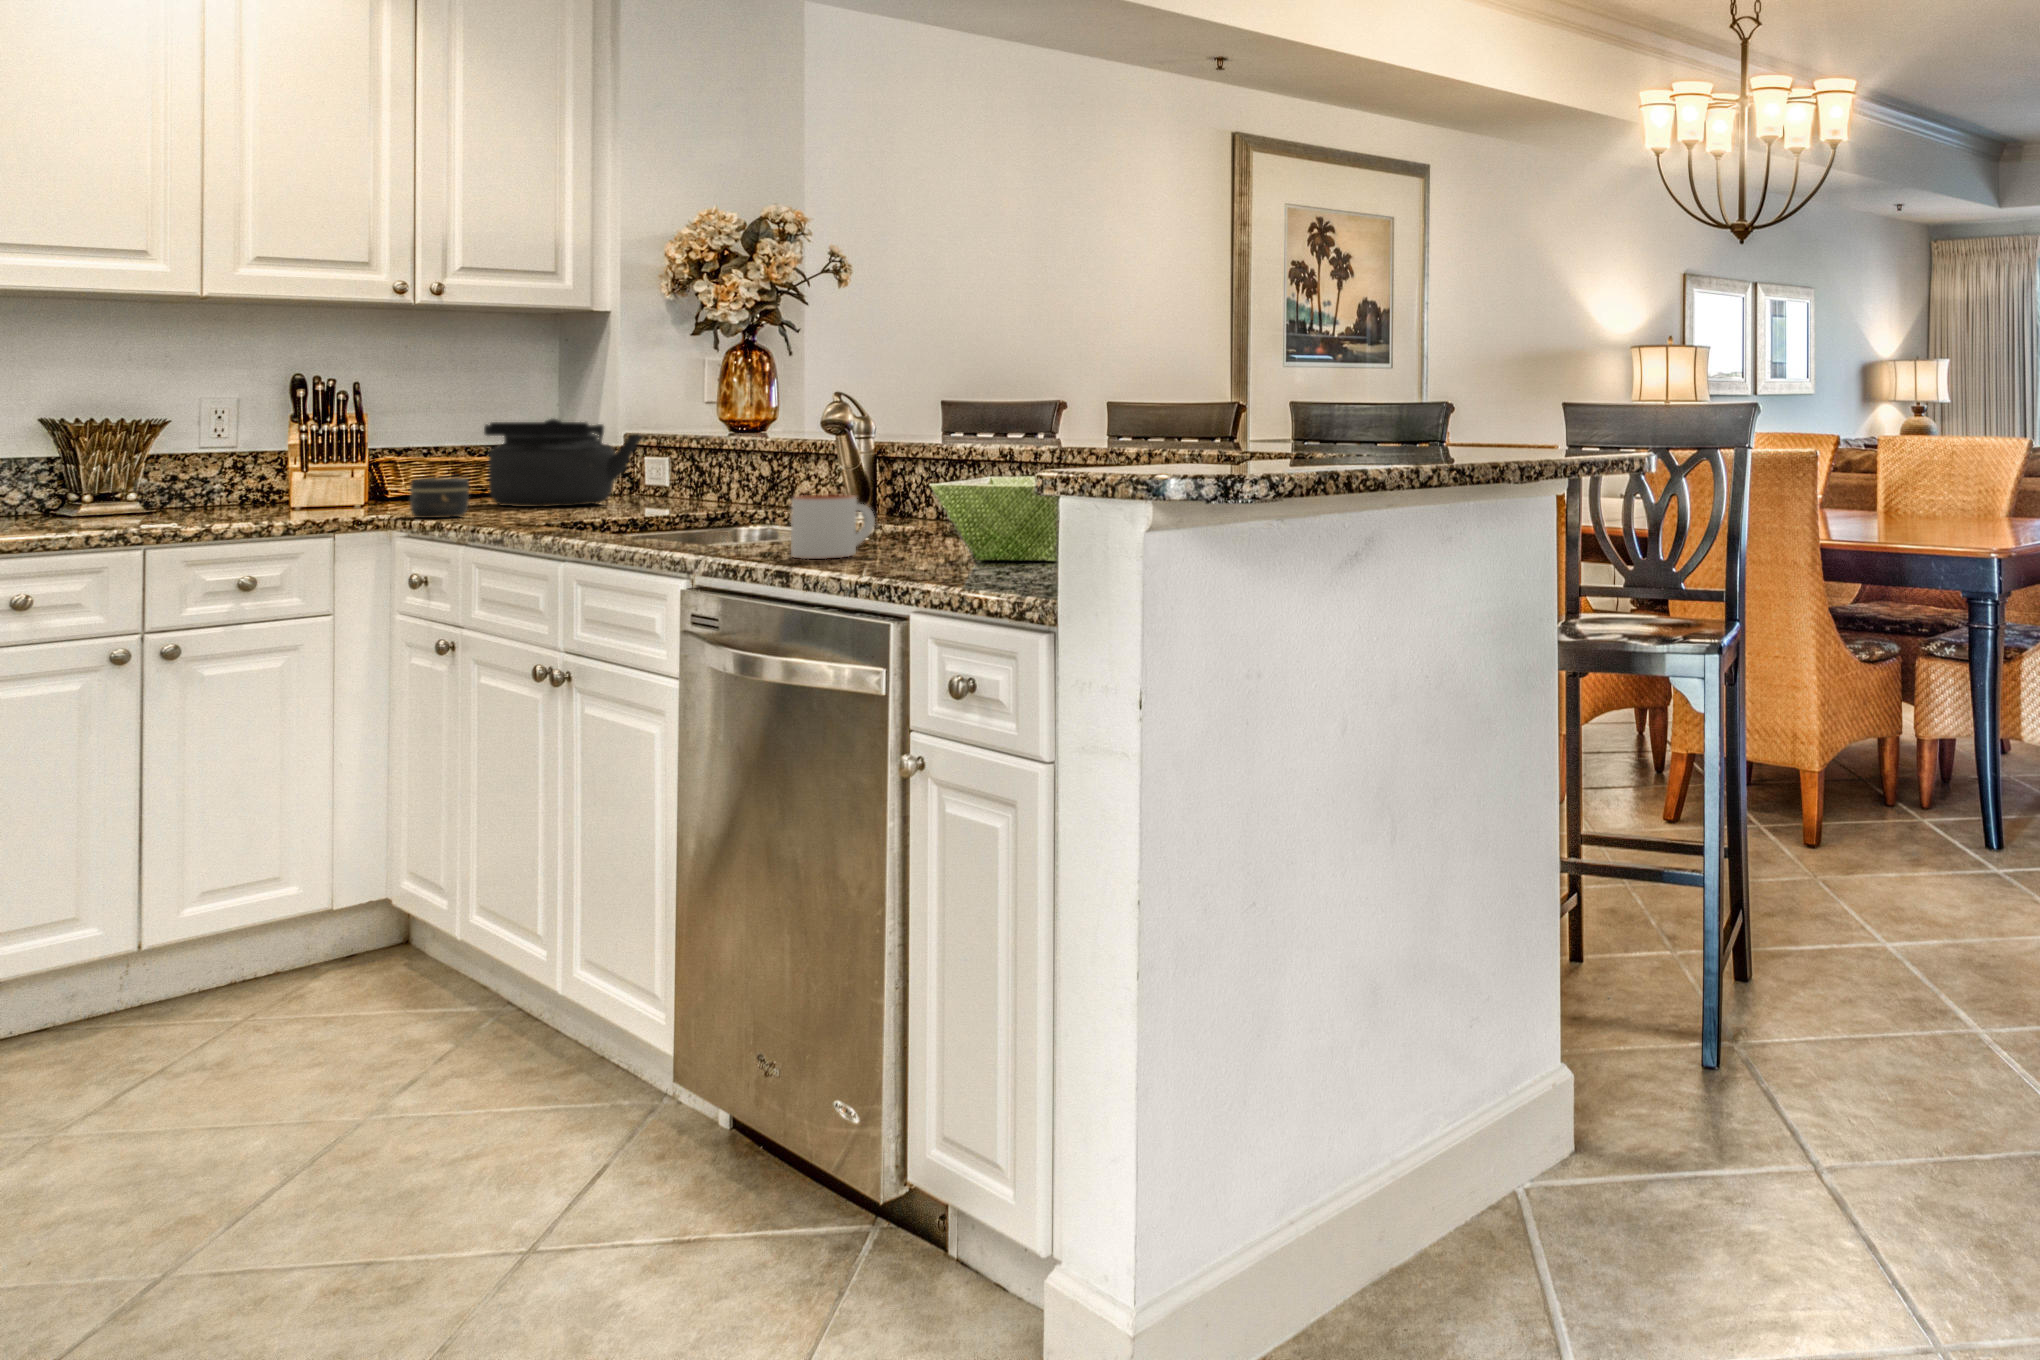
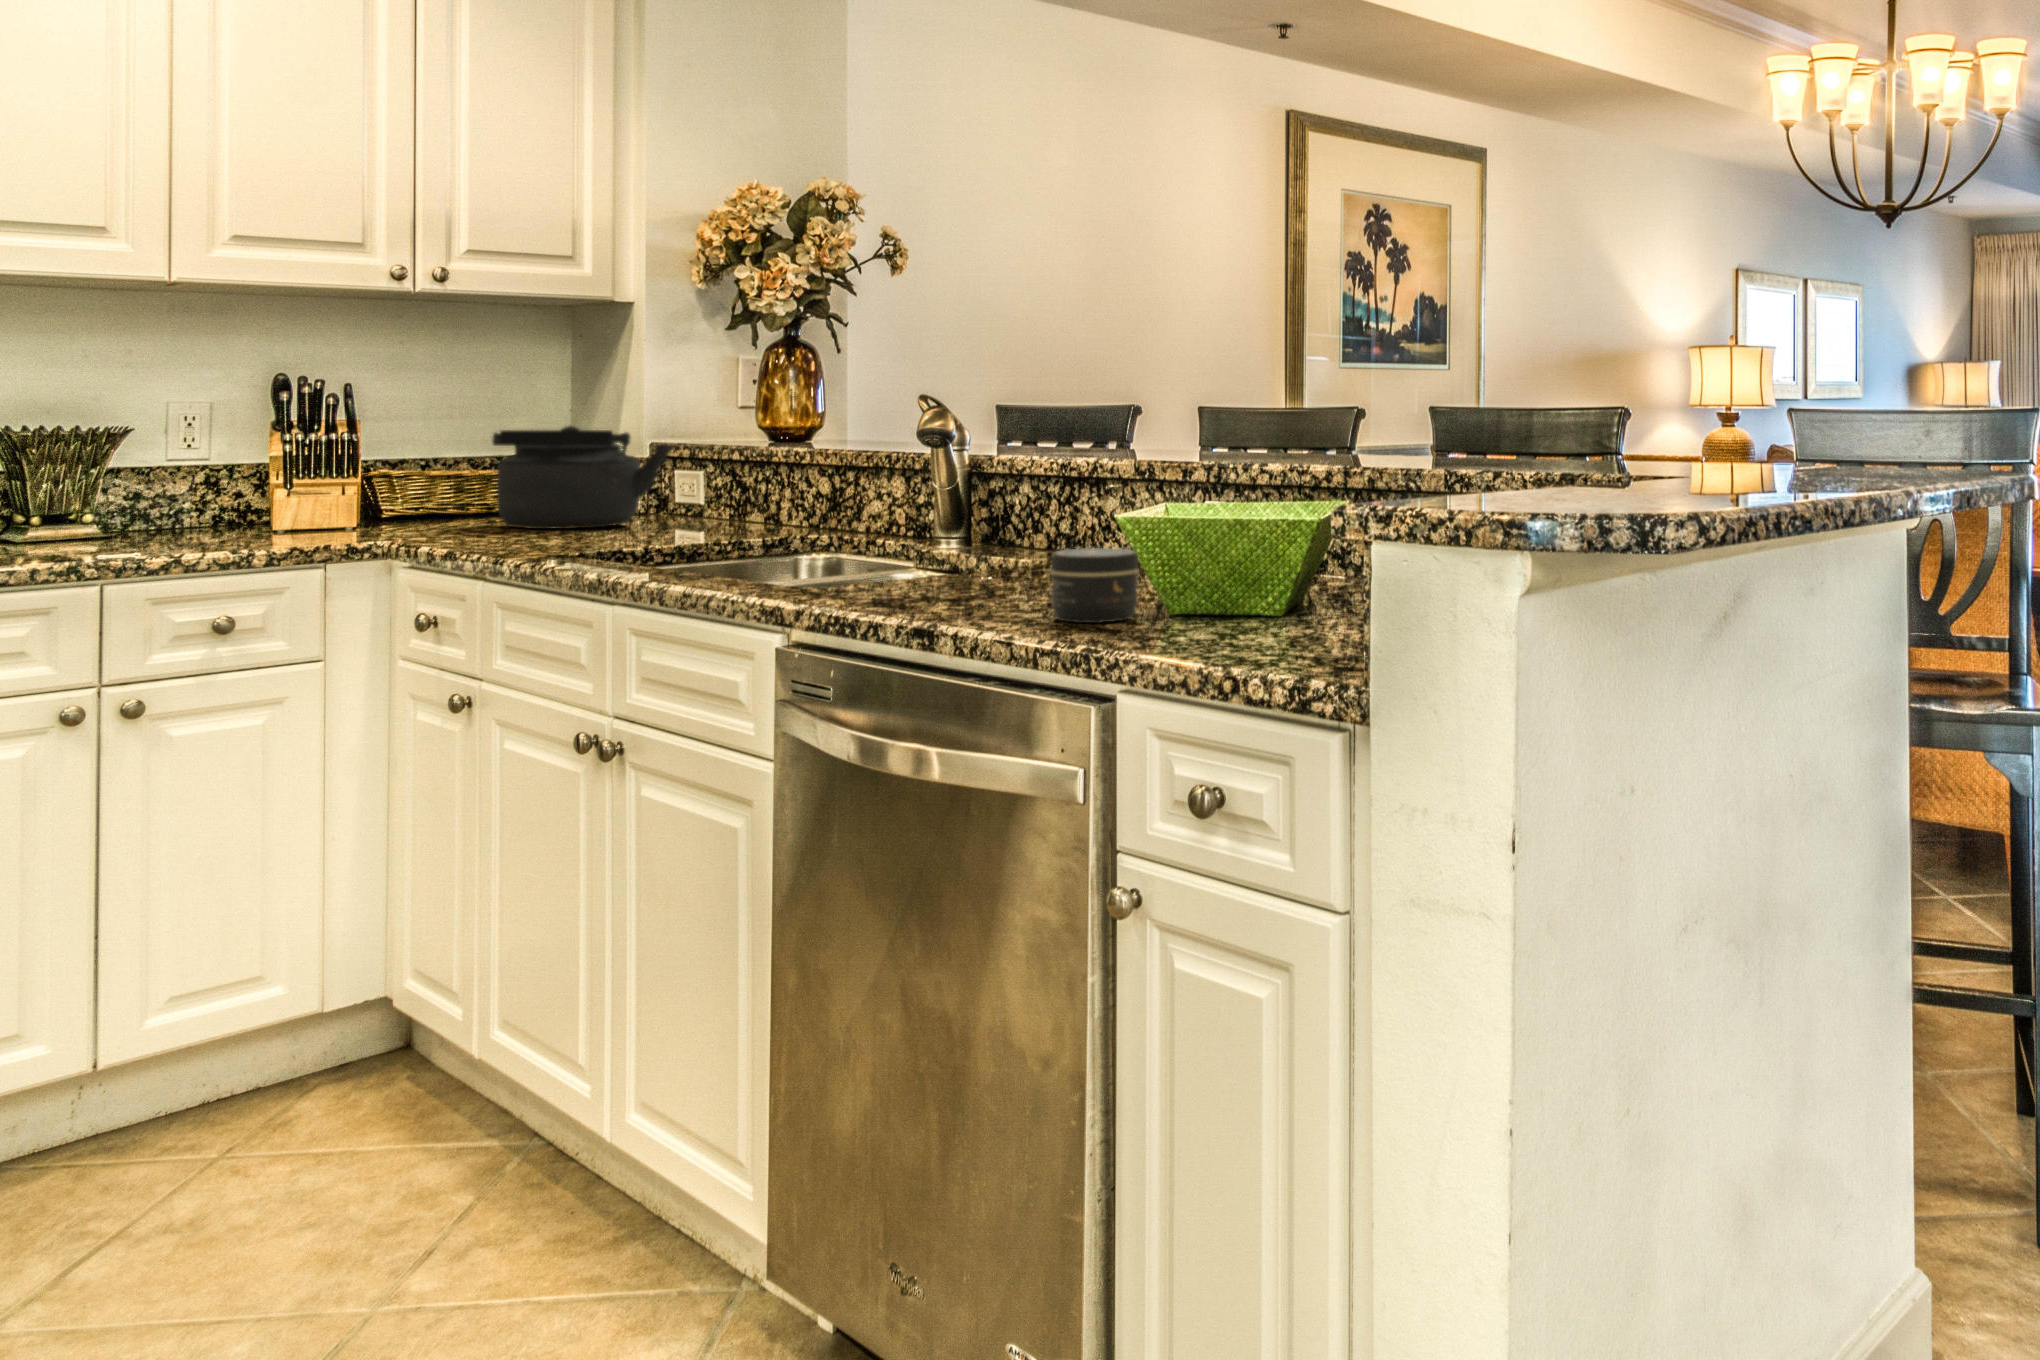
jar: present [410,478,469,518] -> present [1051,548,1138,623]
mug: present [791,494,875,559] -> none [921,526,1020,610]

